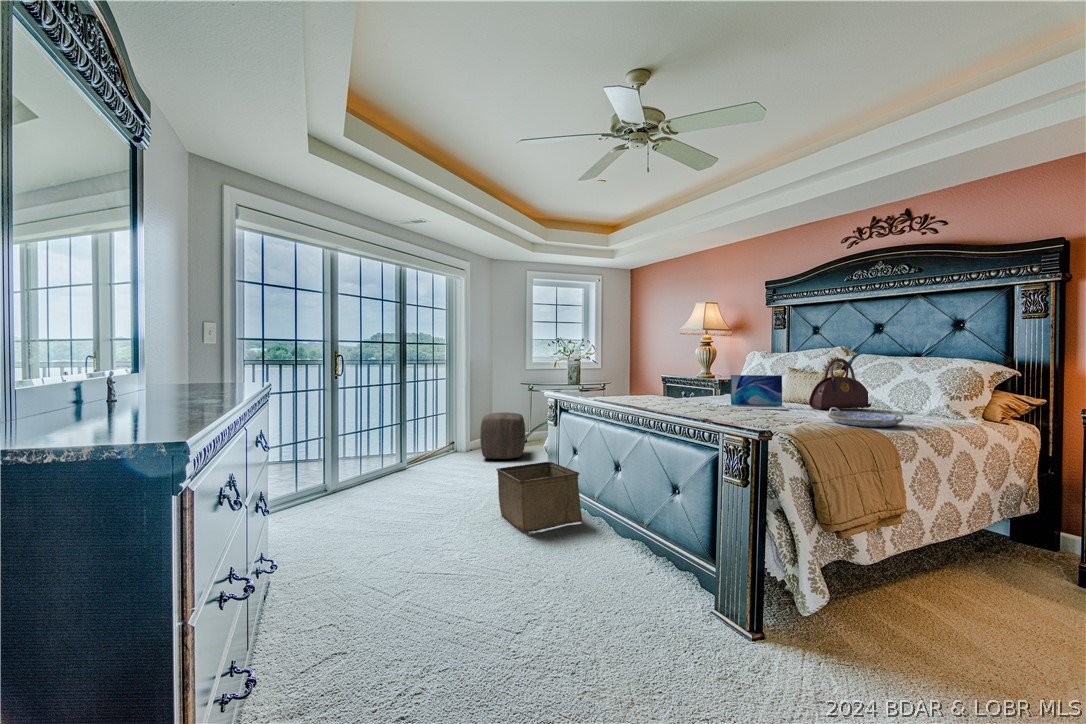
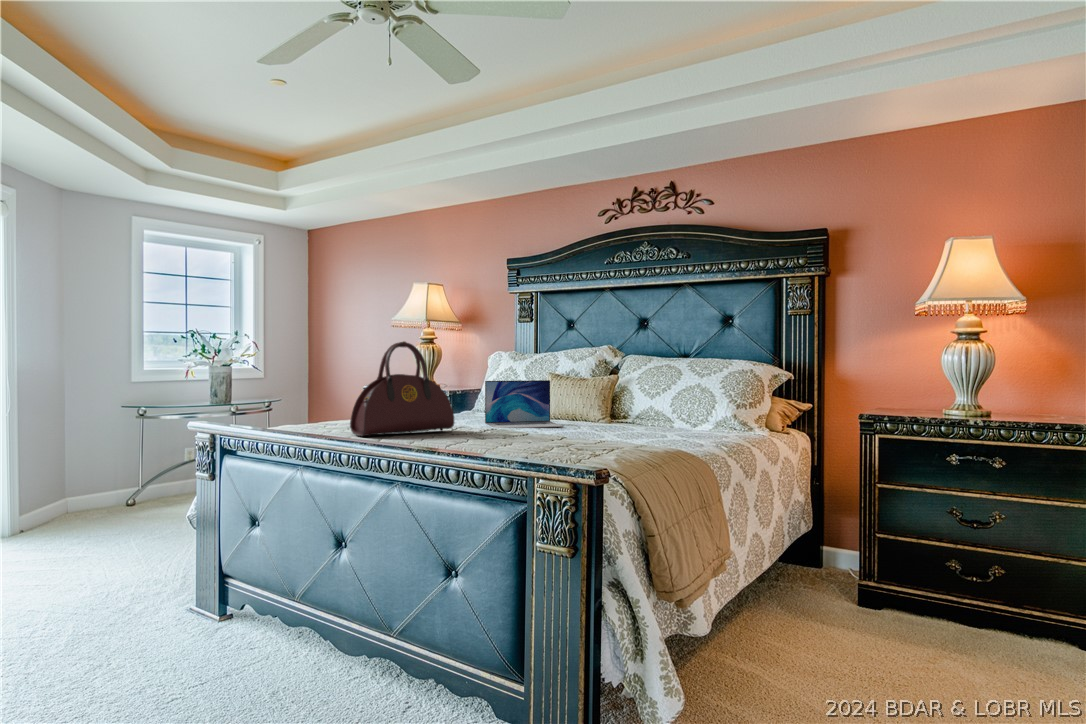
handbag: present [809,358,871,410] -> present [350,341,454,436]
serving tray: present [828,407,904,427] -> none [625,420,713,443]
ottoman: present [480,412,525,459] -> none [26,456,127,543]
storage bin: present [496,462,582,533] -> none [62,541,251,694]

